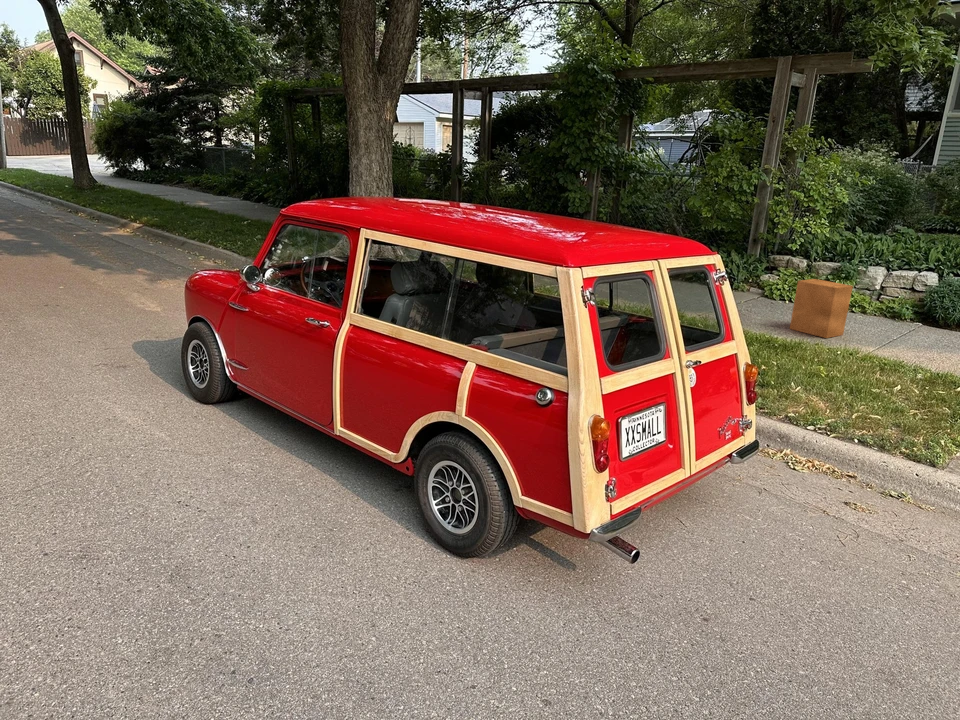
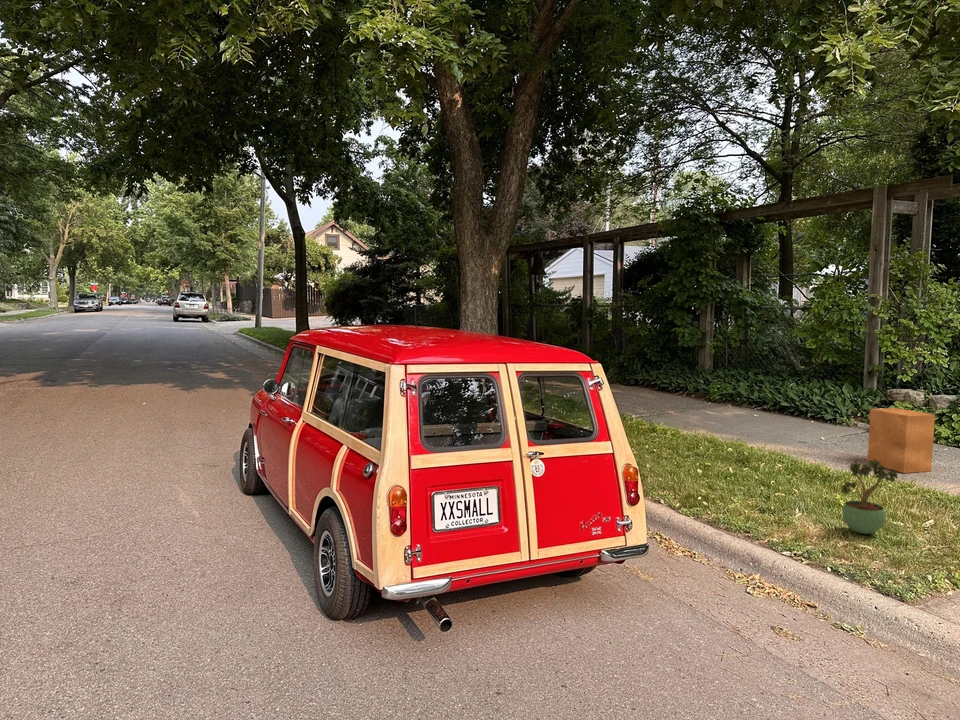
potted plant: none [838,338,892,404] -> present [841,459,898,534]

